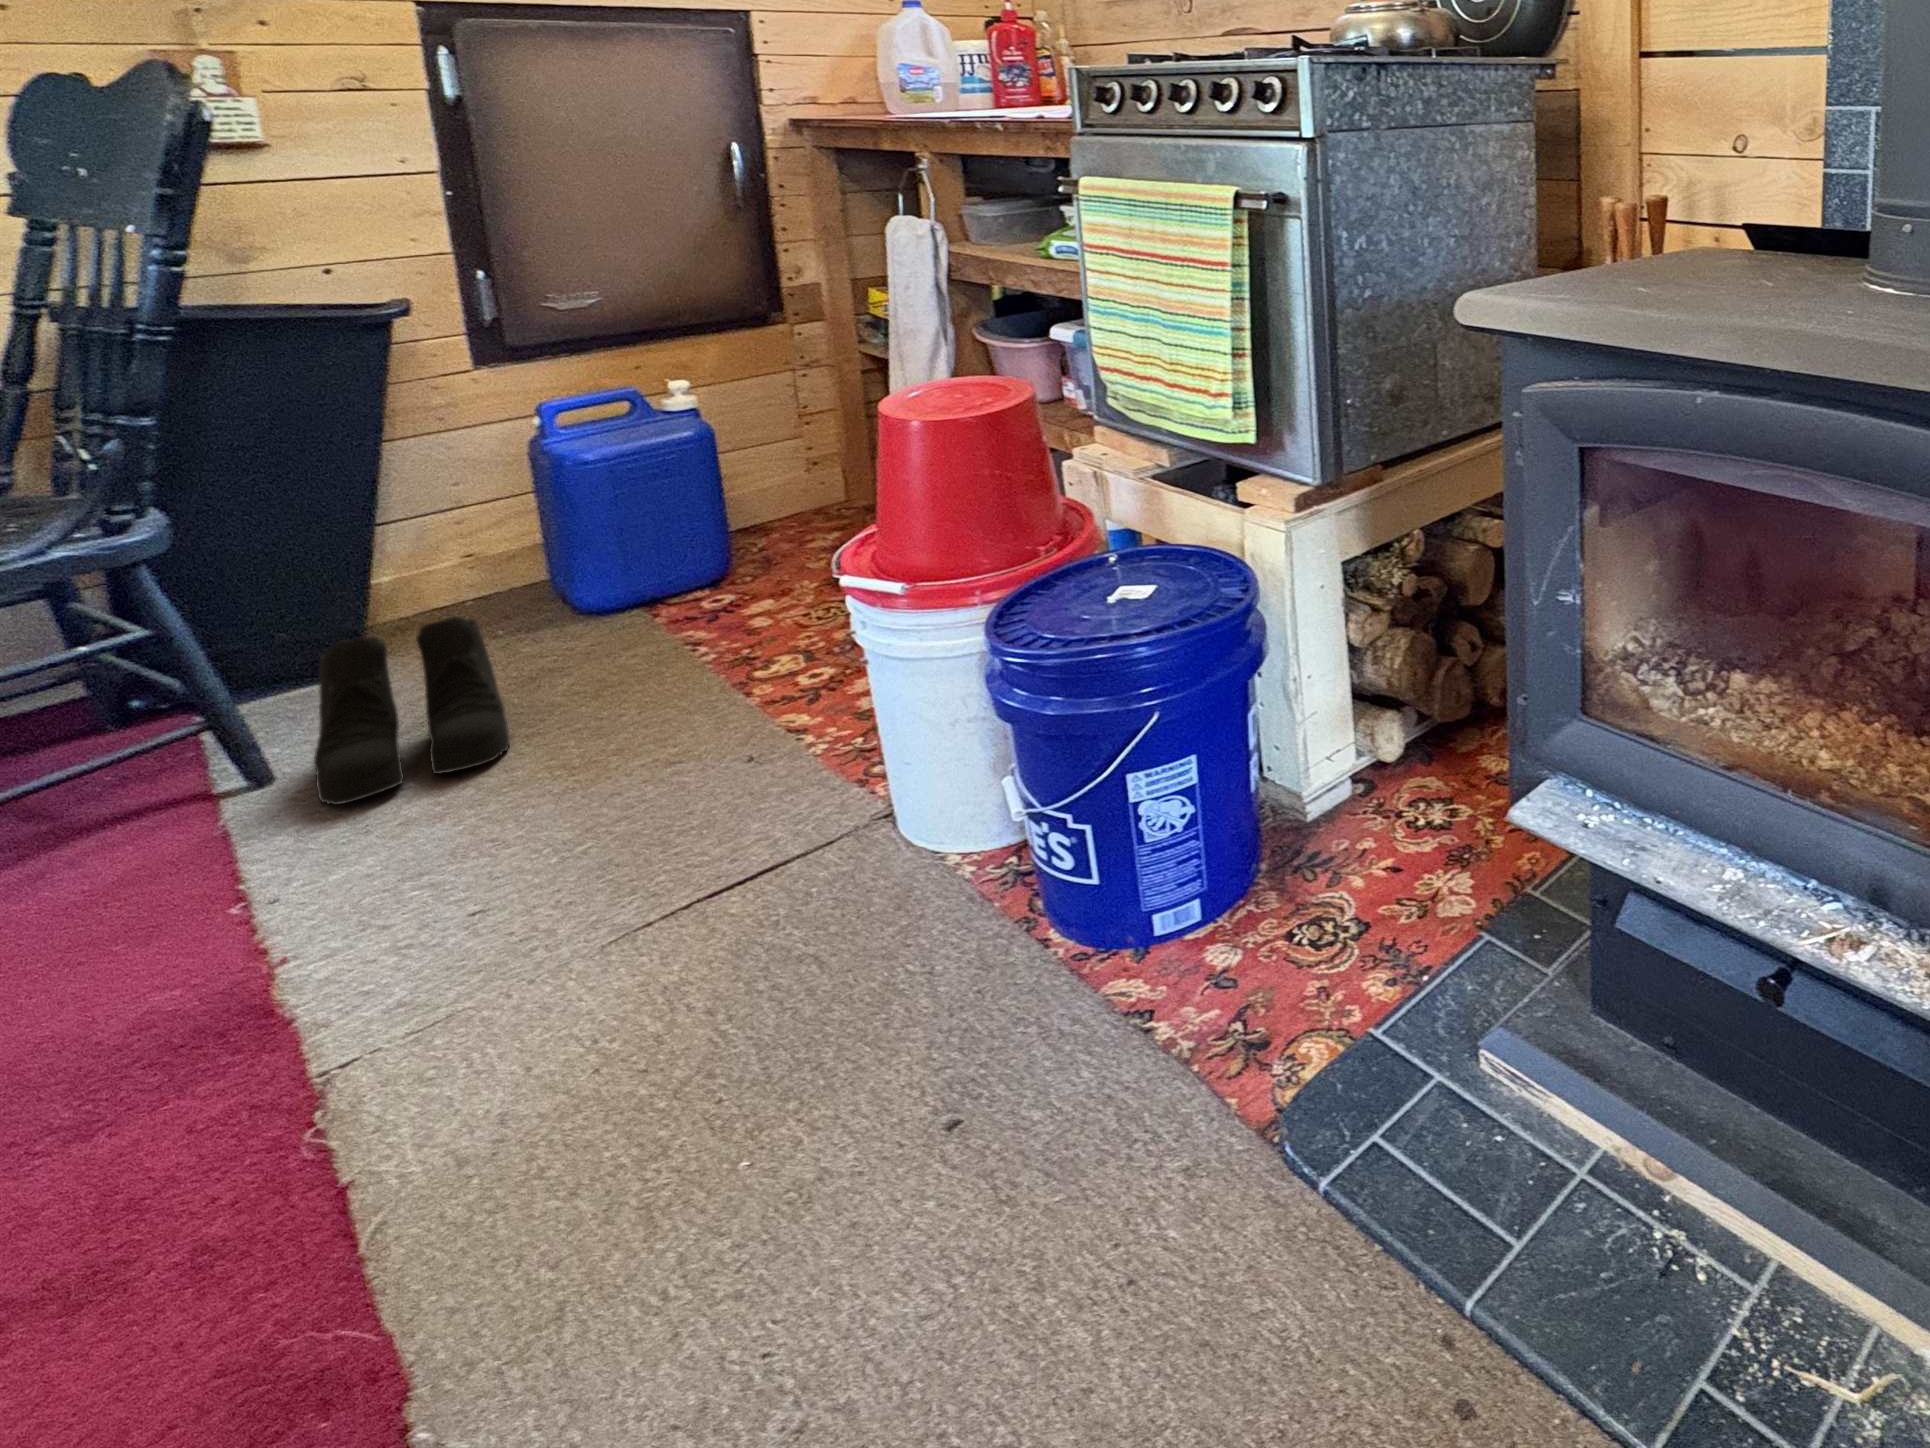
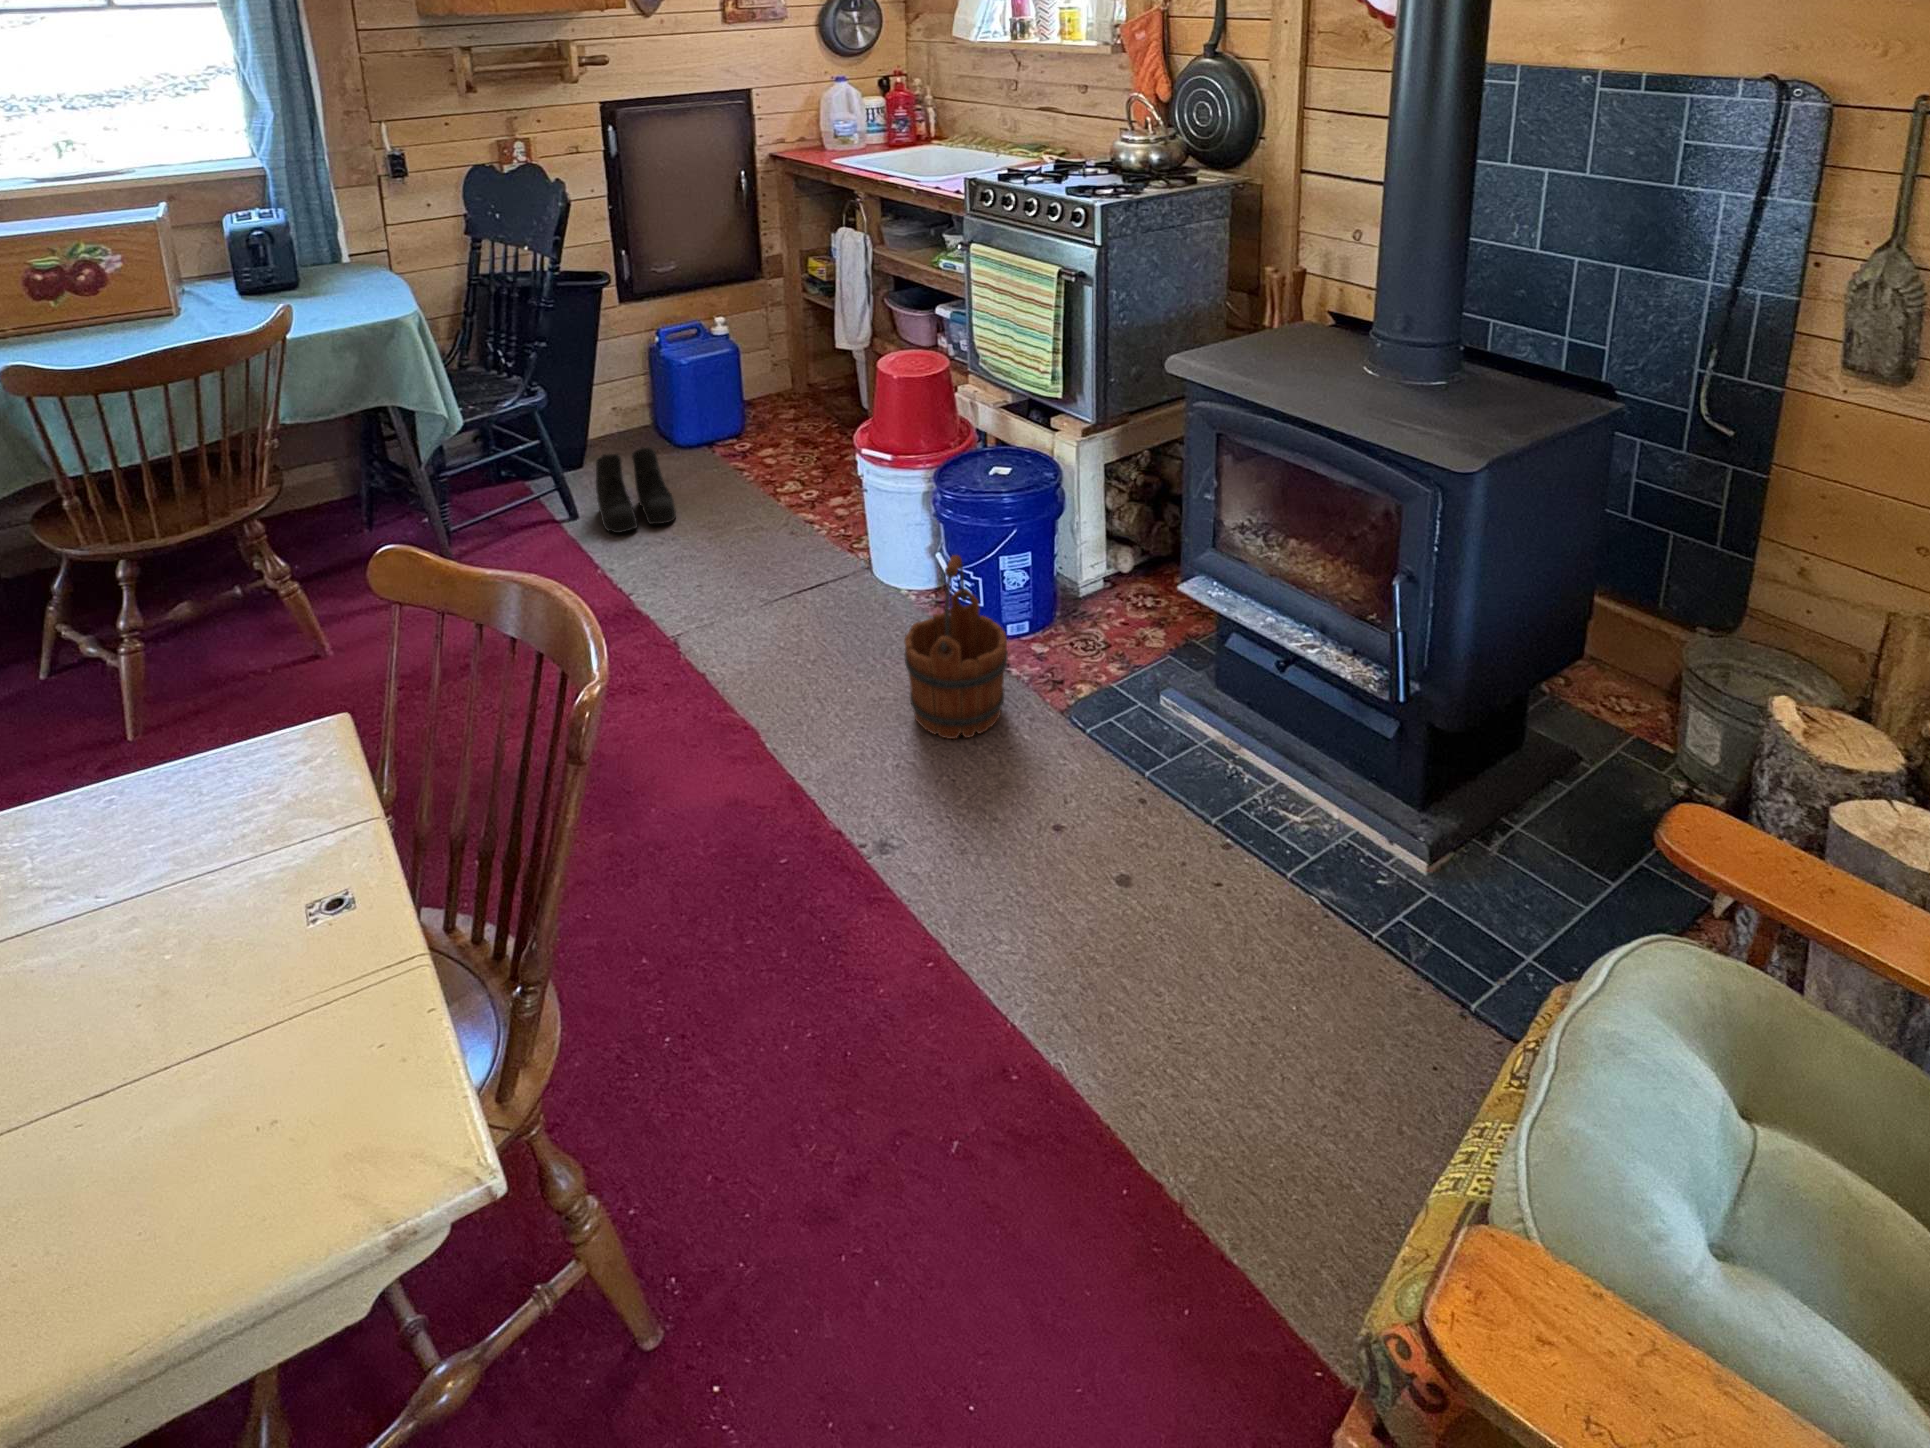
wooden bucket: none [856,810,1131,1292] -> present [904,555,1008,739]

